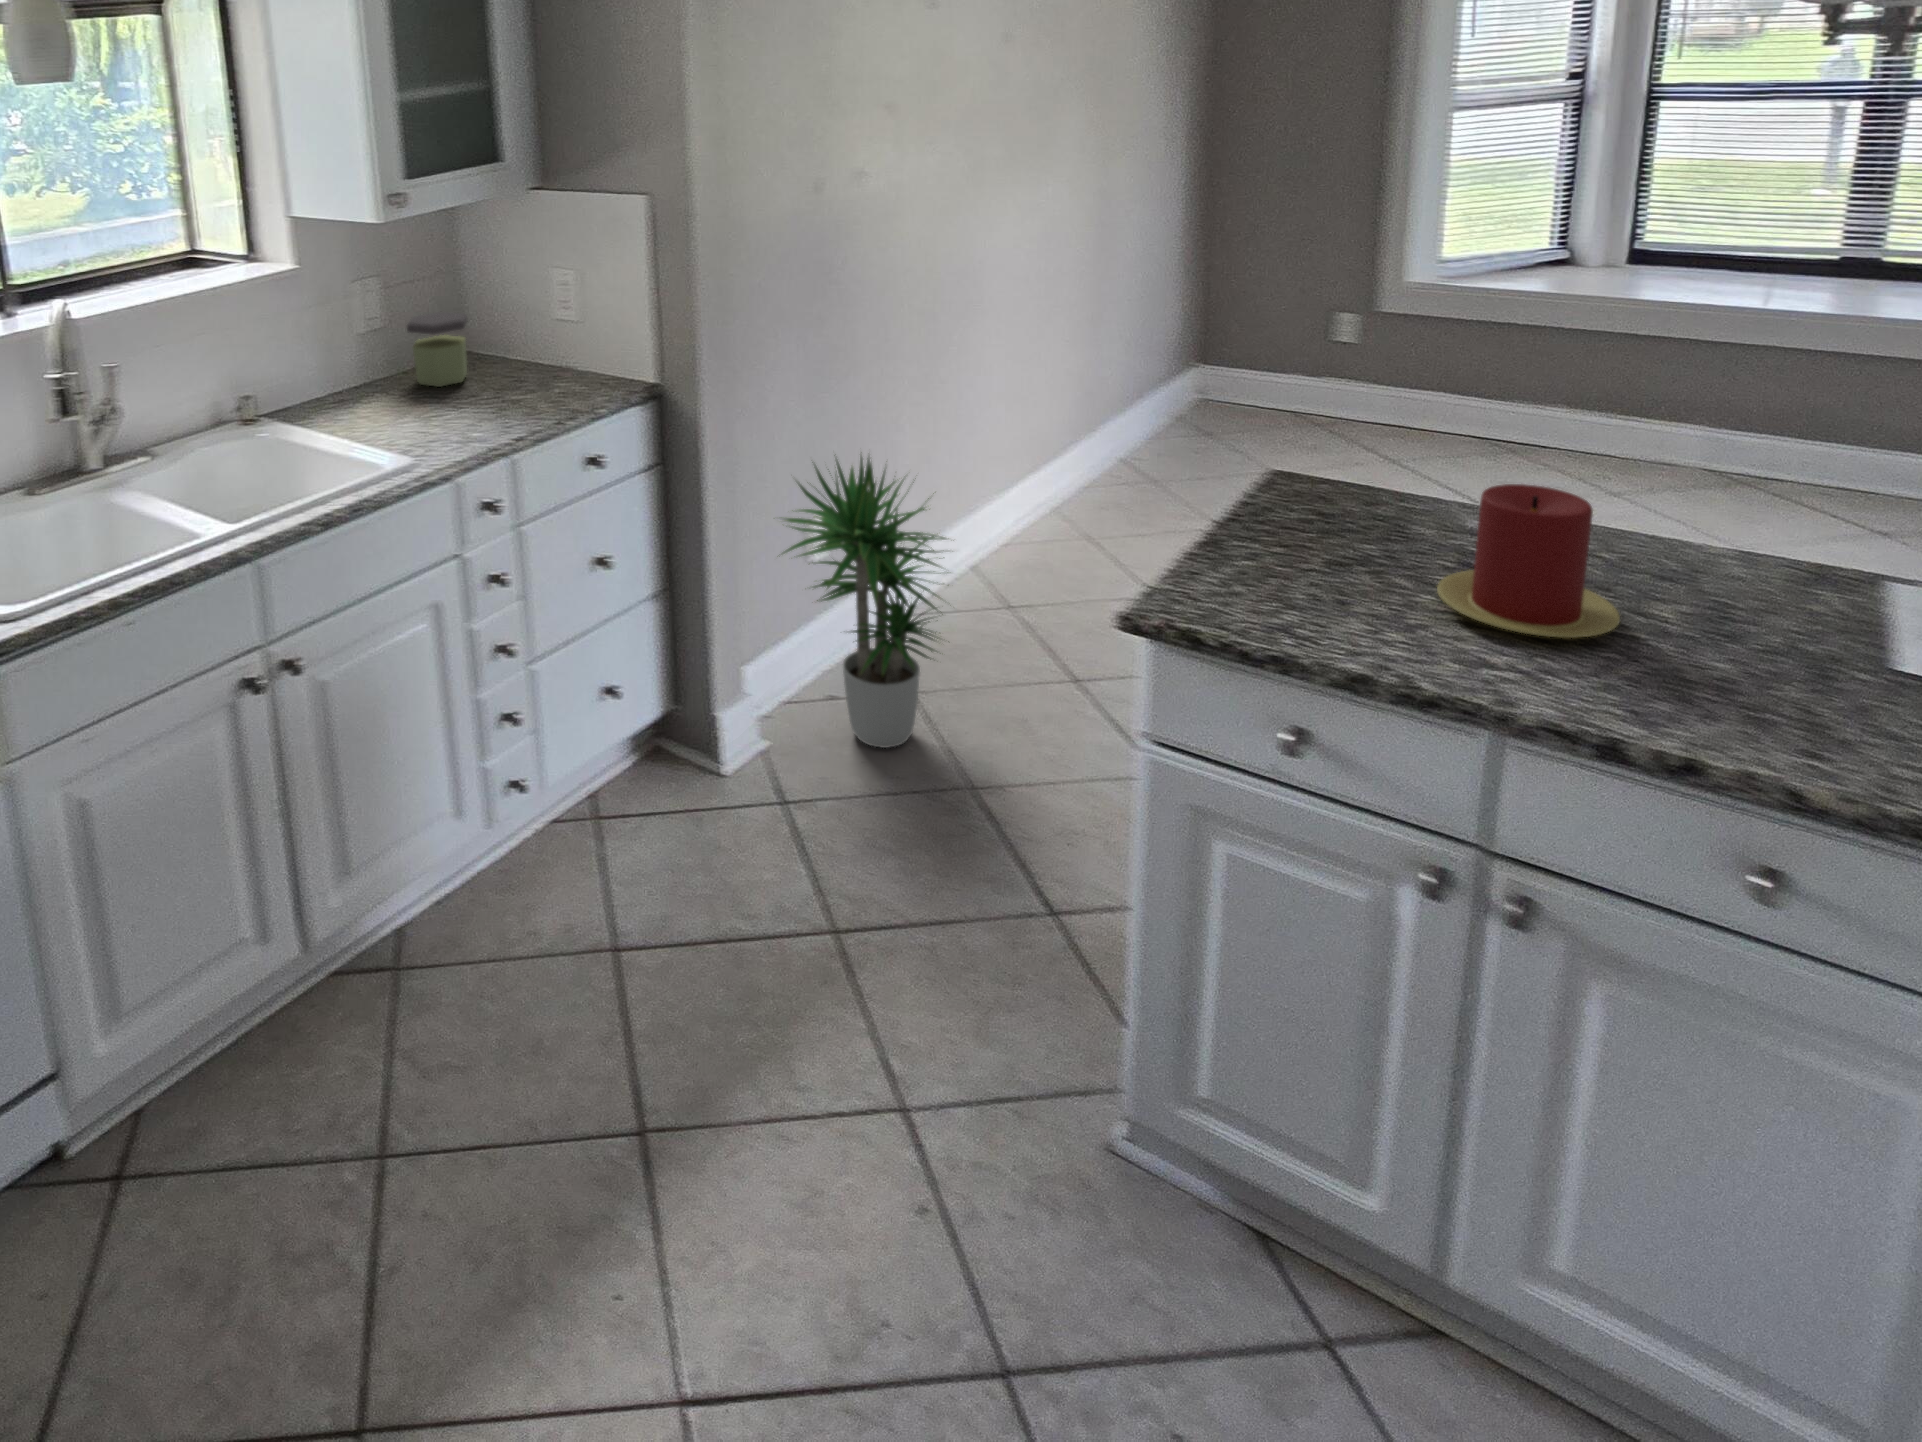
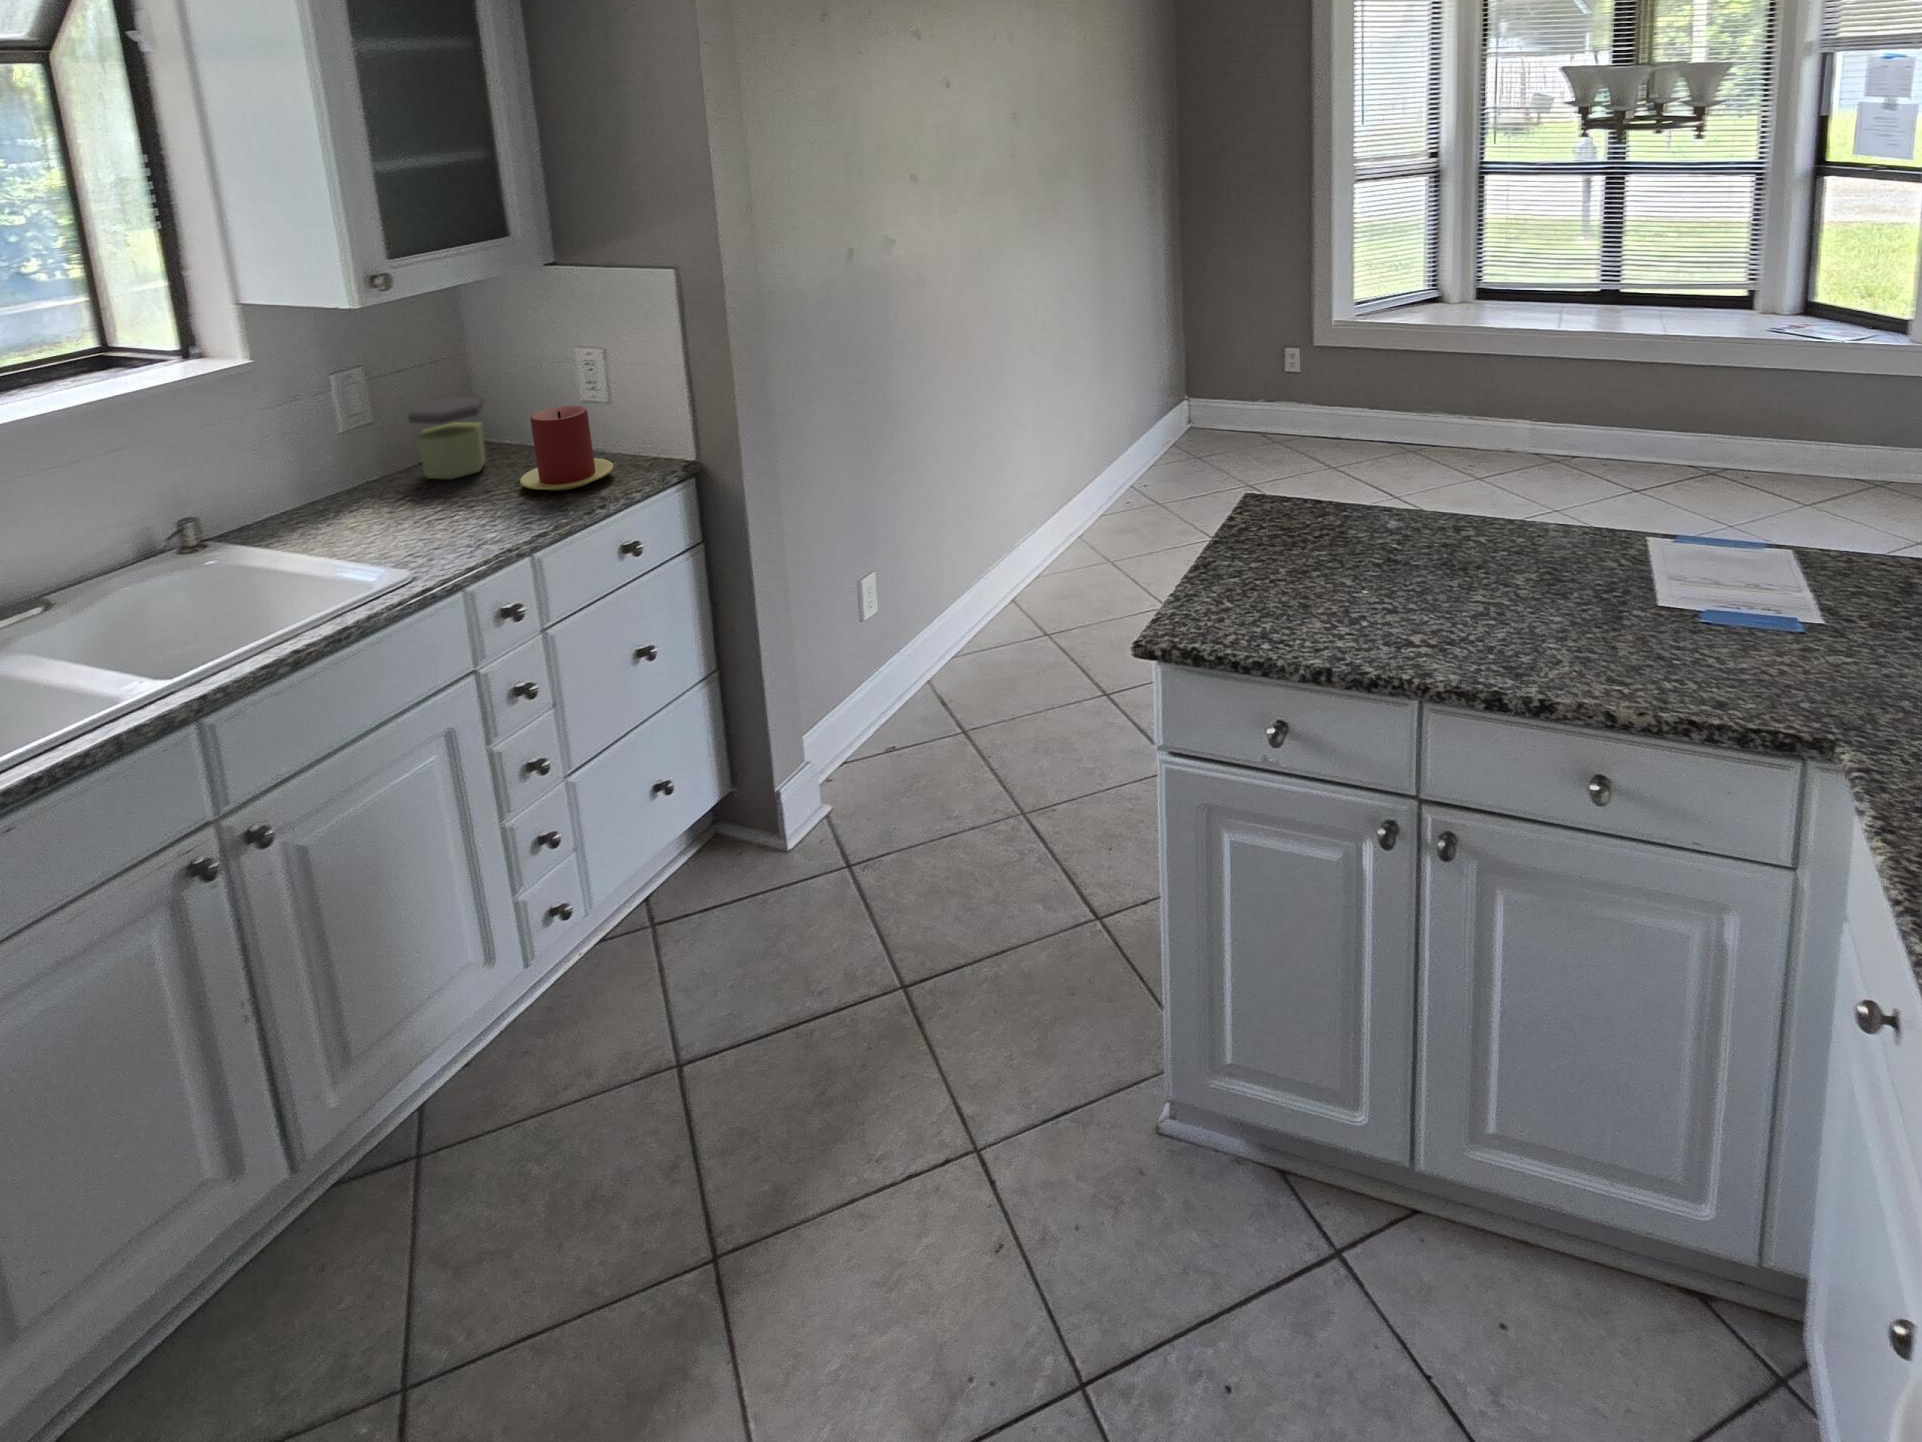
potted plant: present [783,456,949,748] -> none [823,499,1002,782]
candle: present [1437,484,1620,638] -> present [520,406,613,490]

